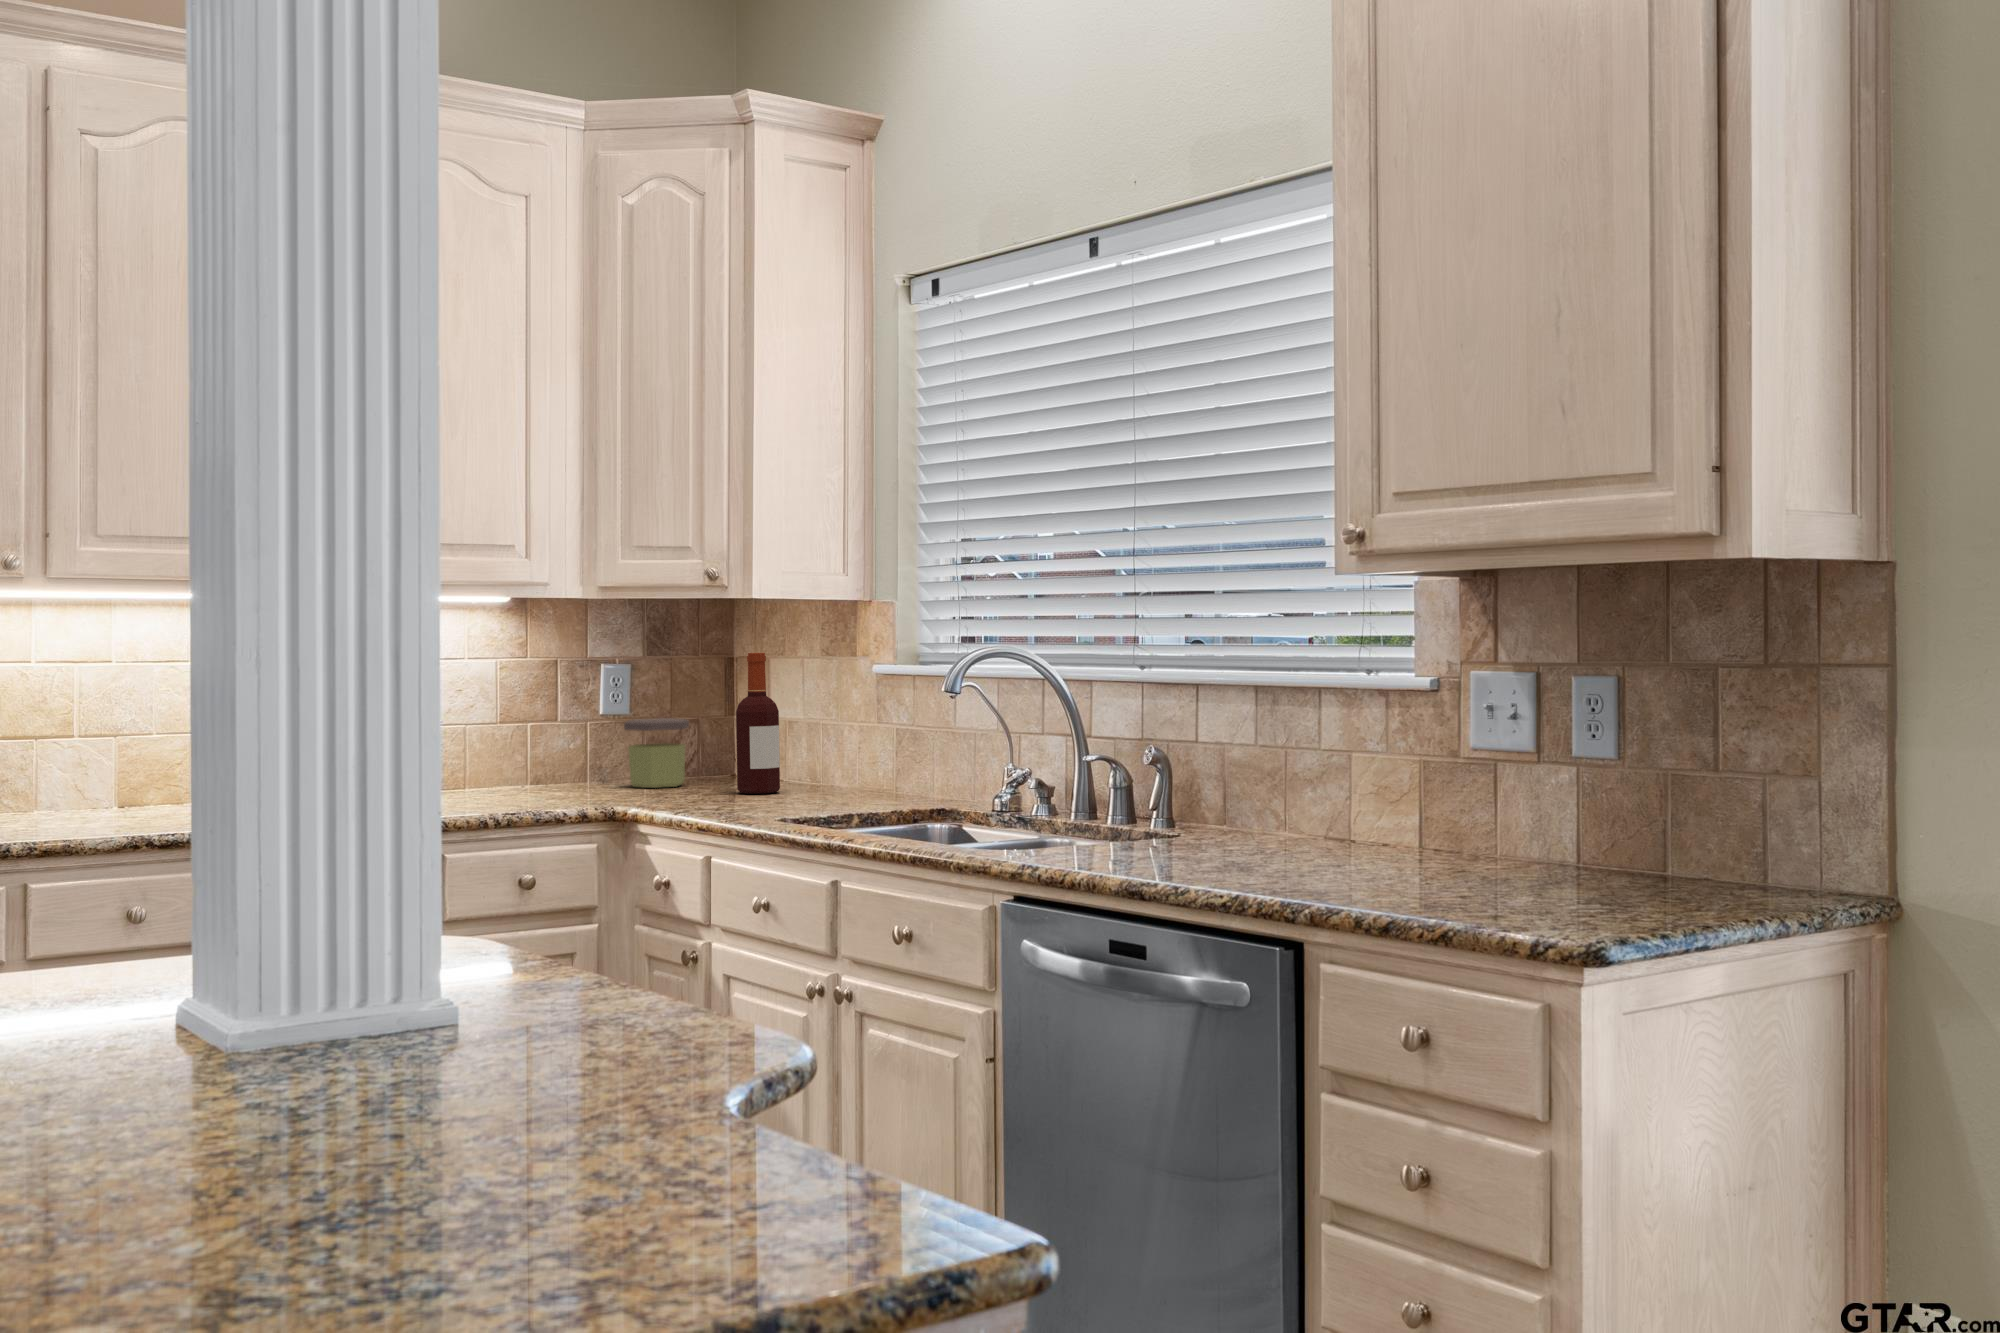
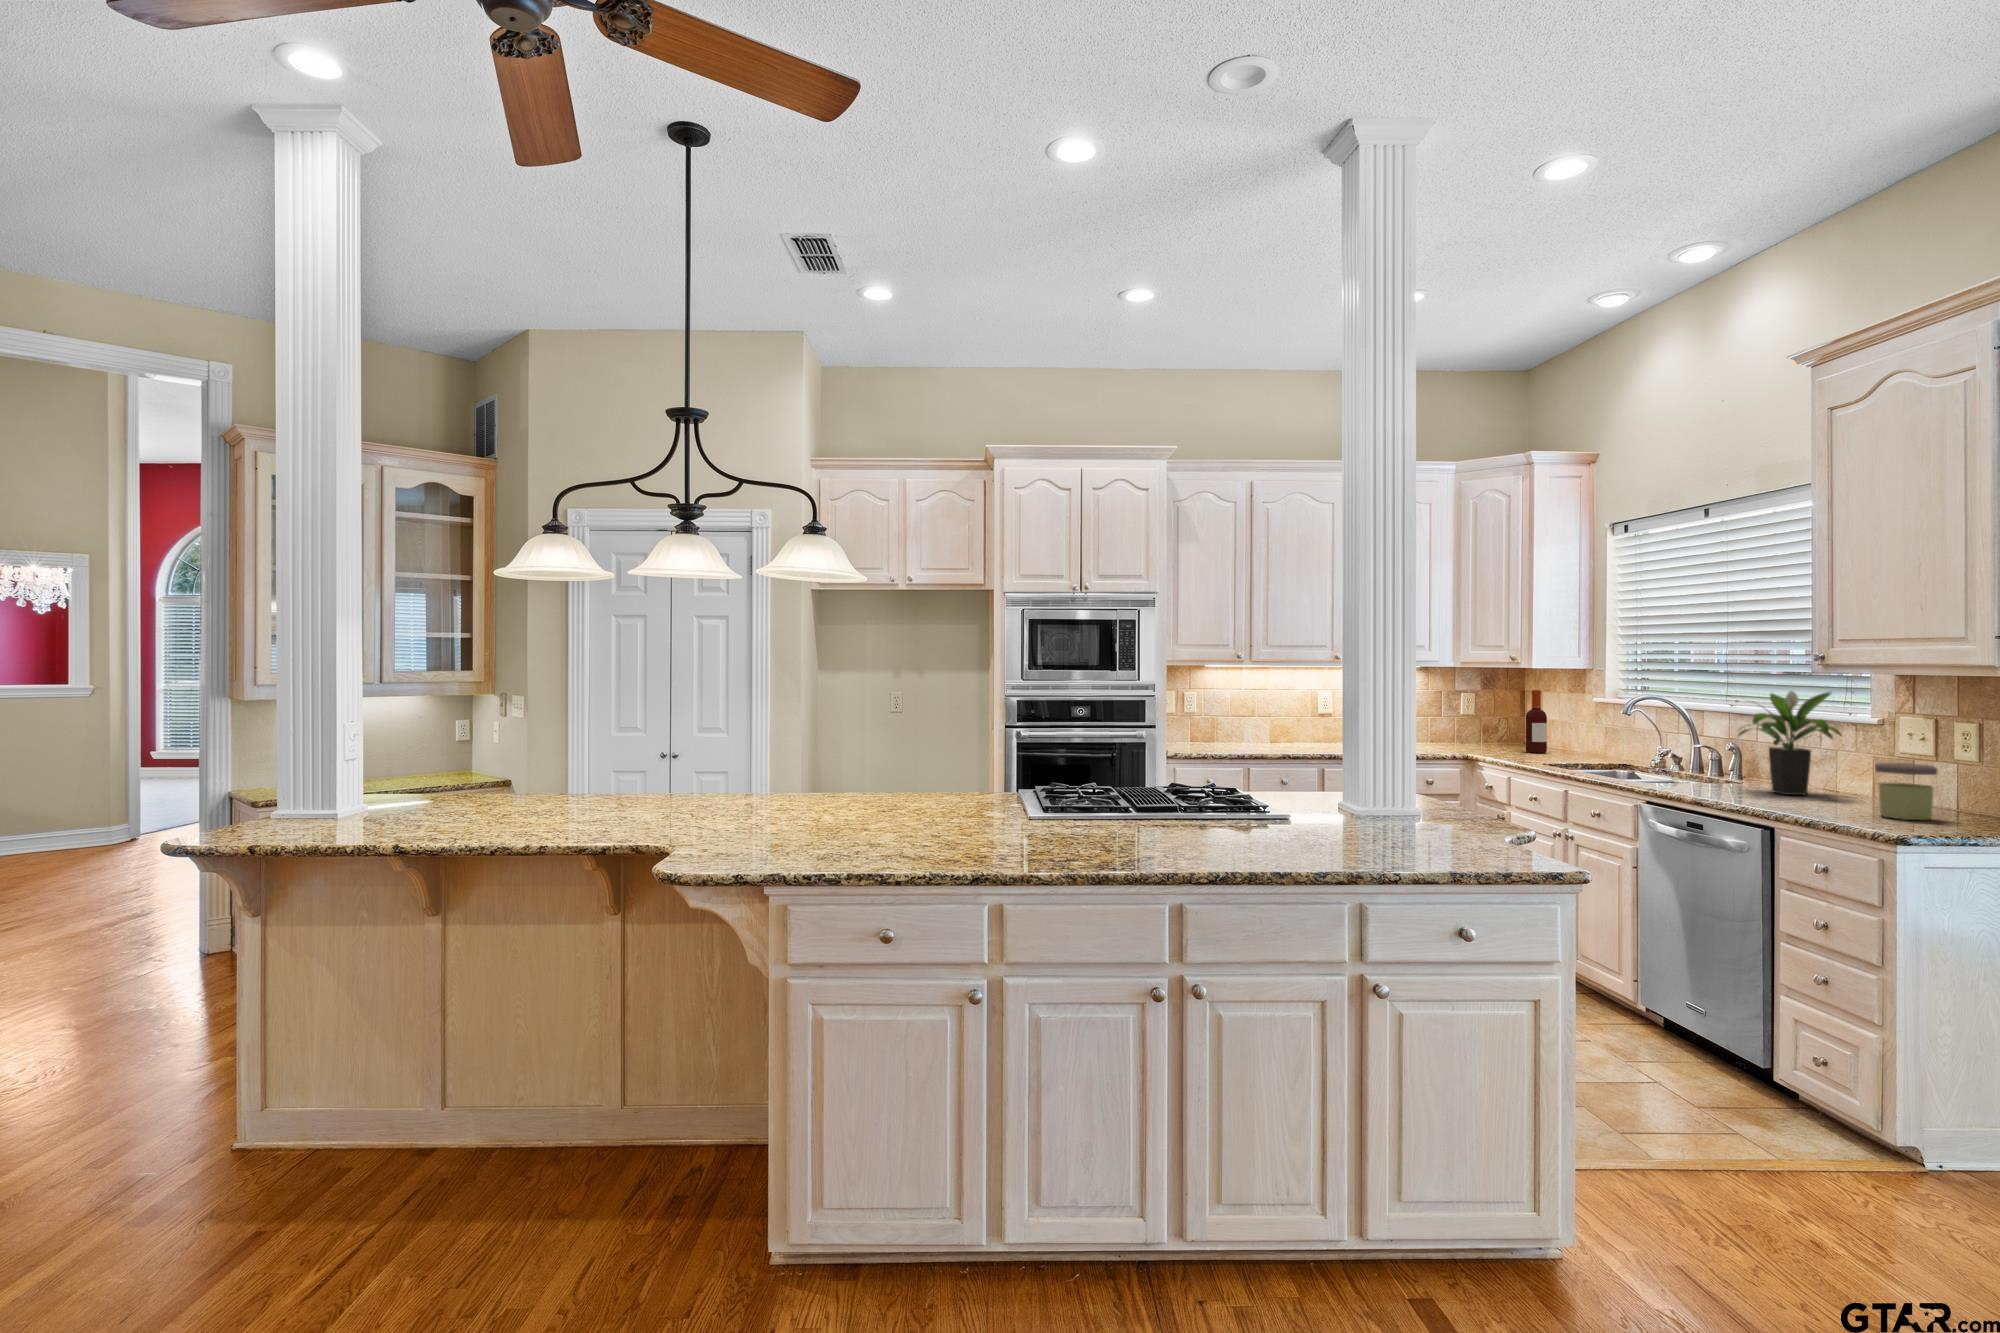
potted plant: none [1177,618,1375,856] -> present [1738,691,1841,795]
jar: present [624,718,689,788] -> present [1875,763,1938,820]

